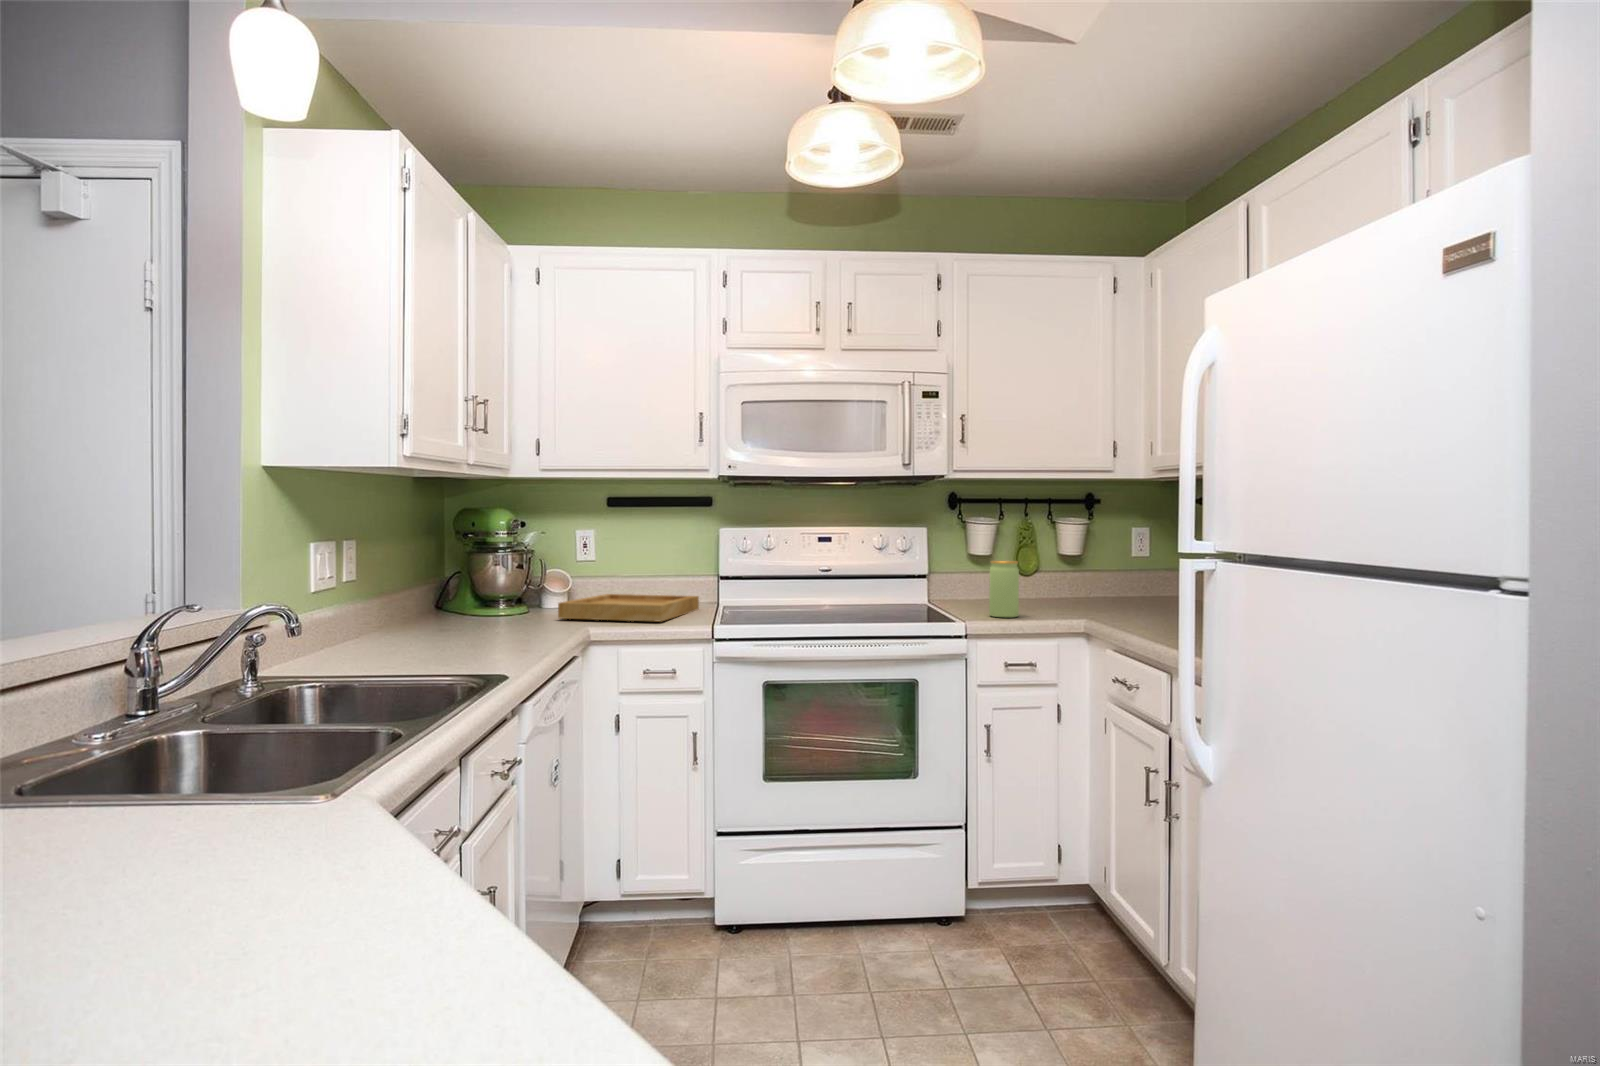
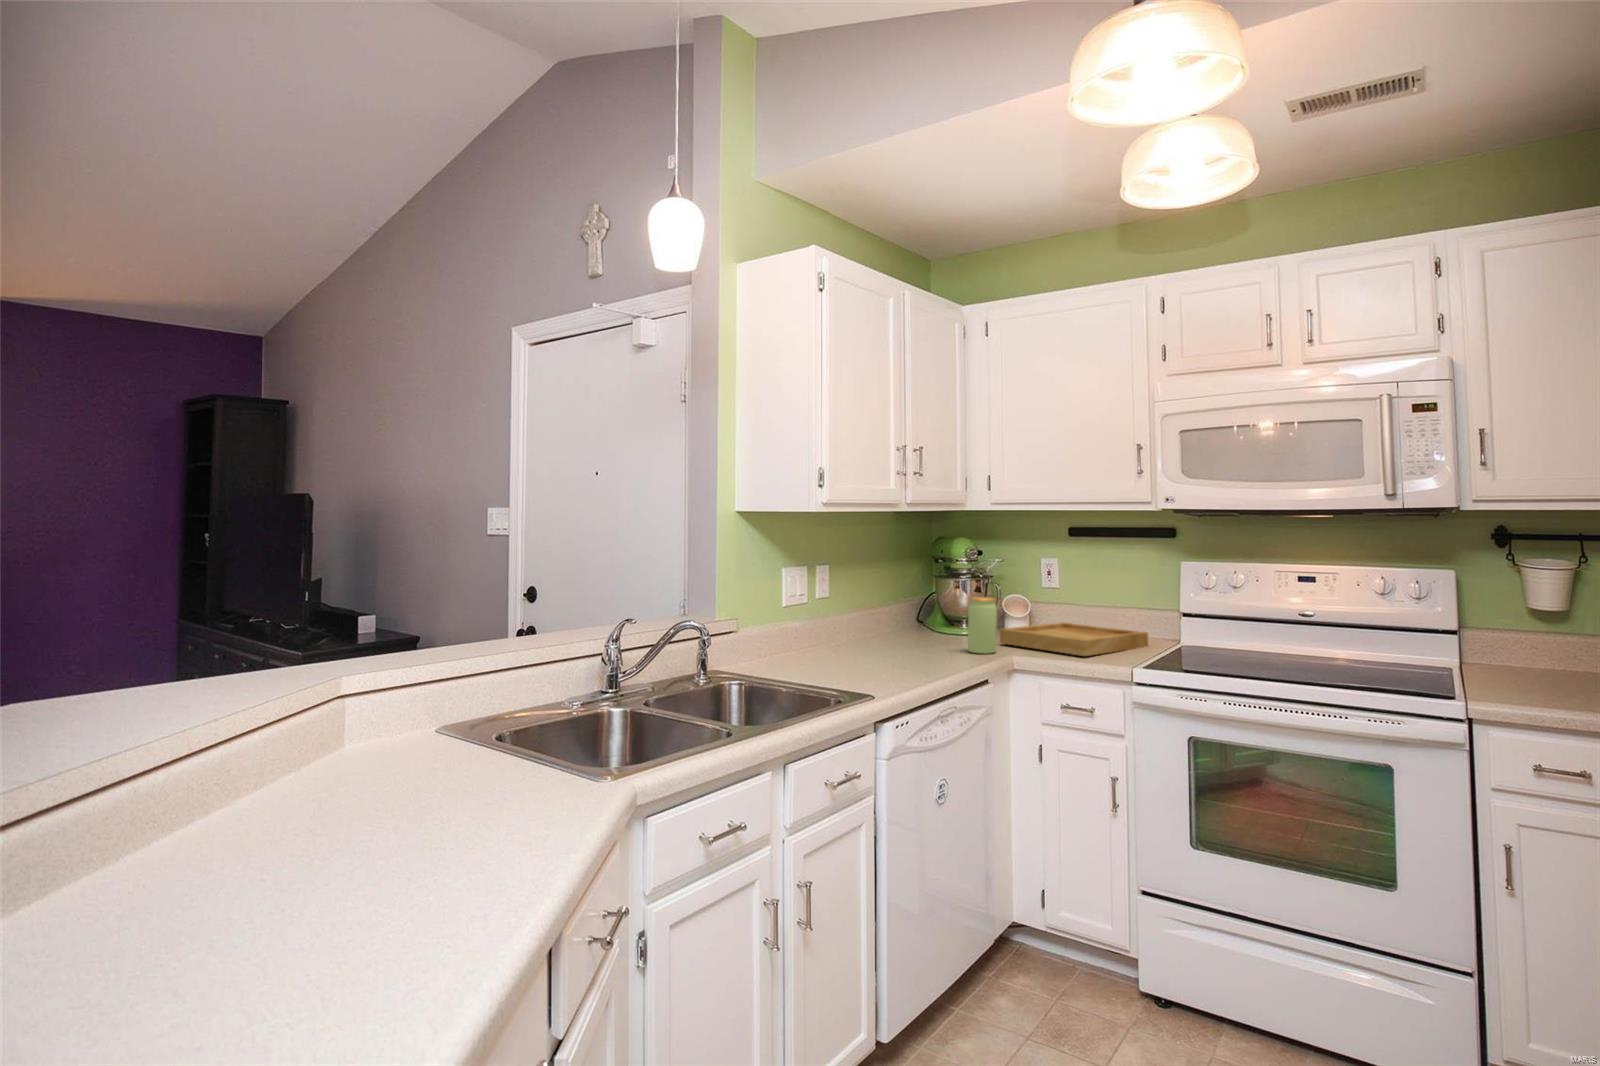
jar: present [989,561,1019,617] -> present [968,597,997,654]

